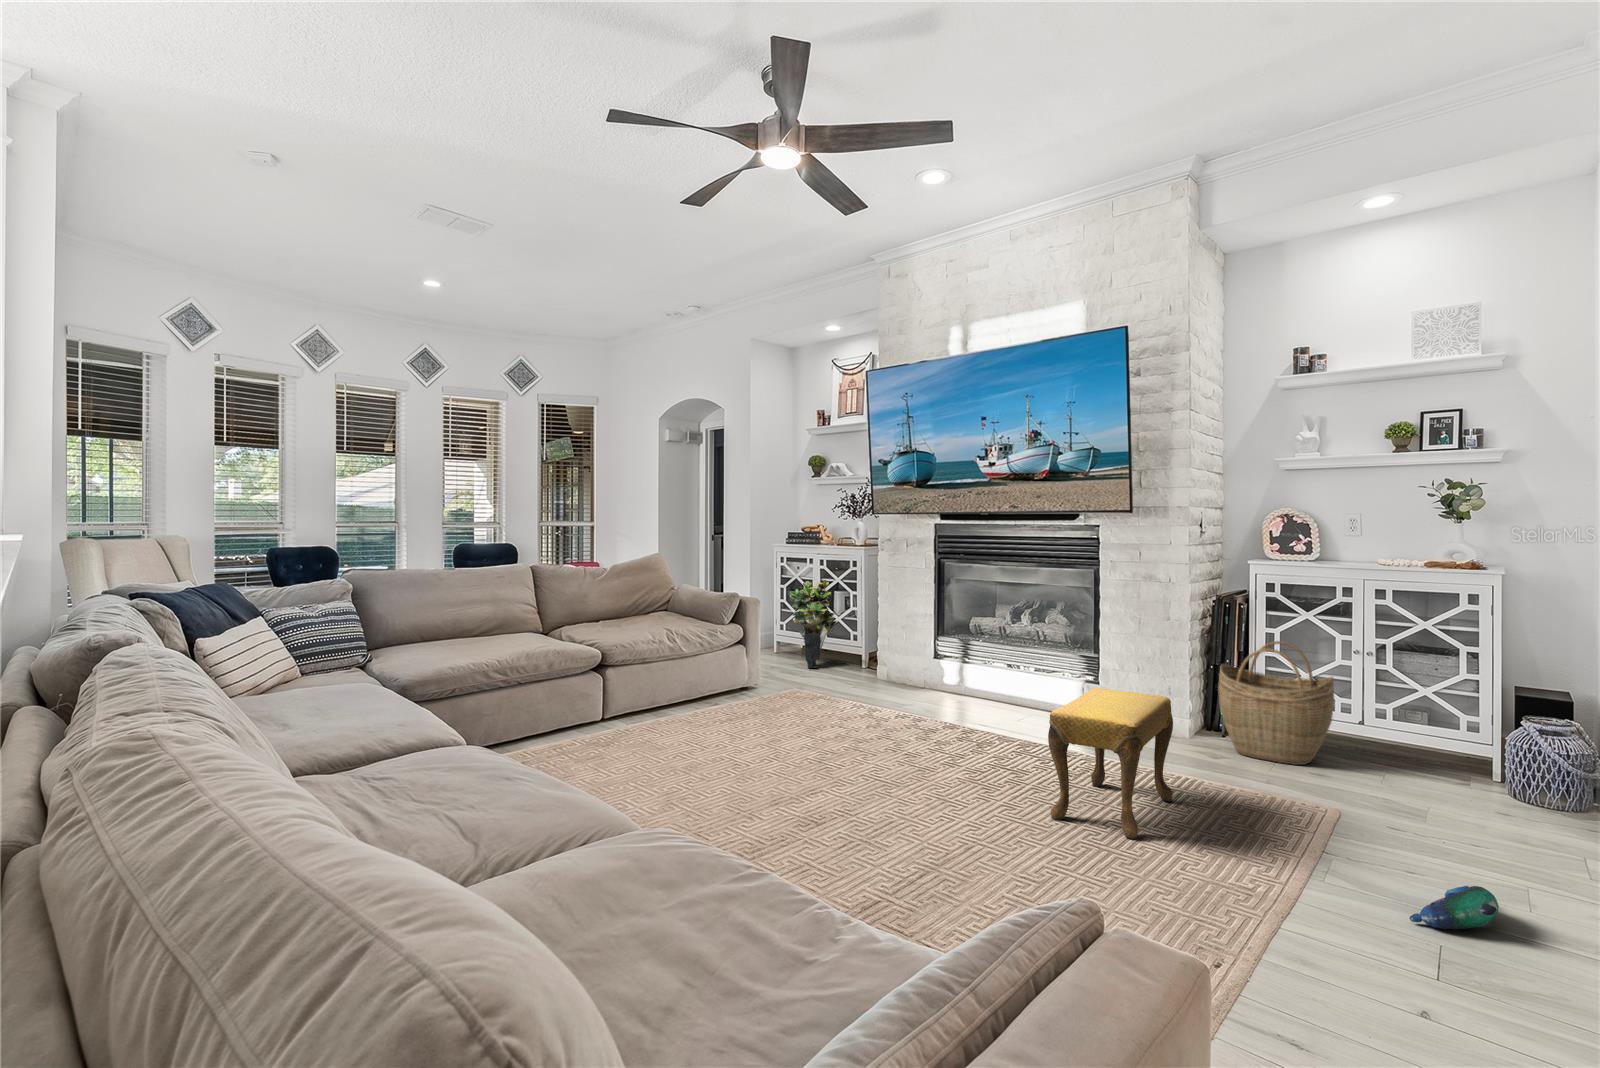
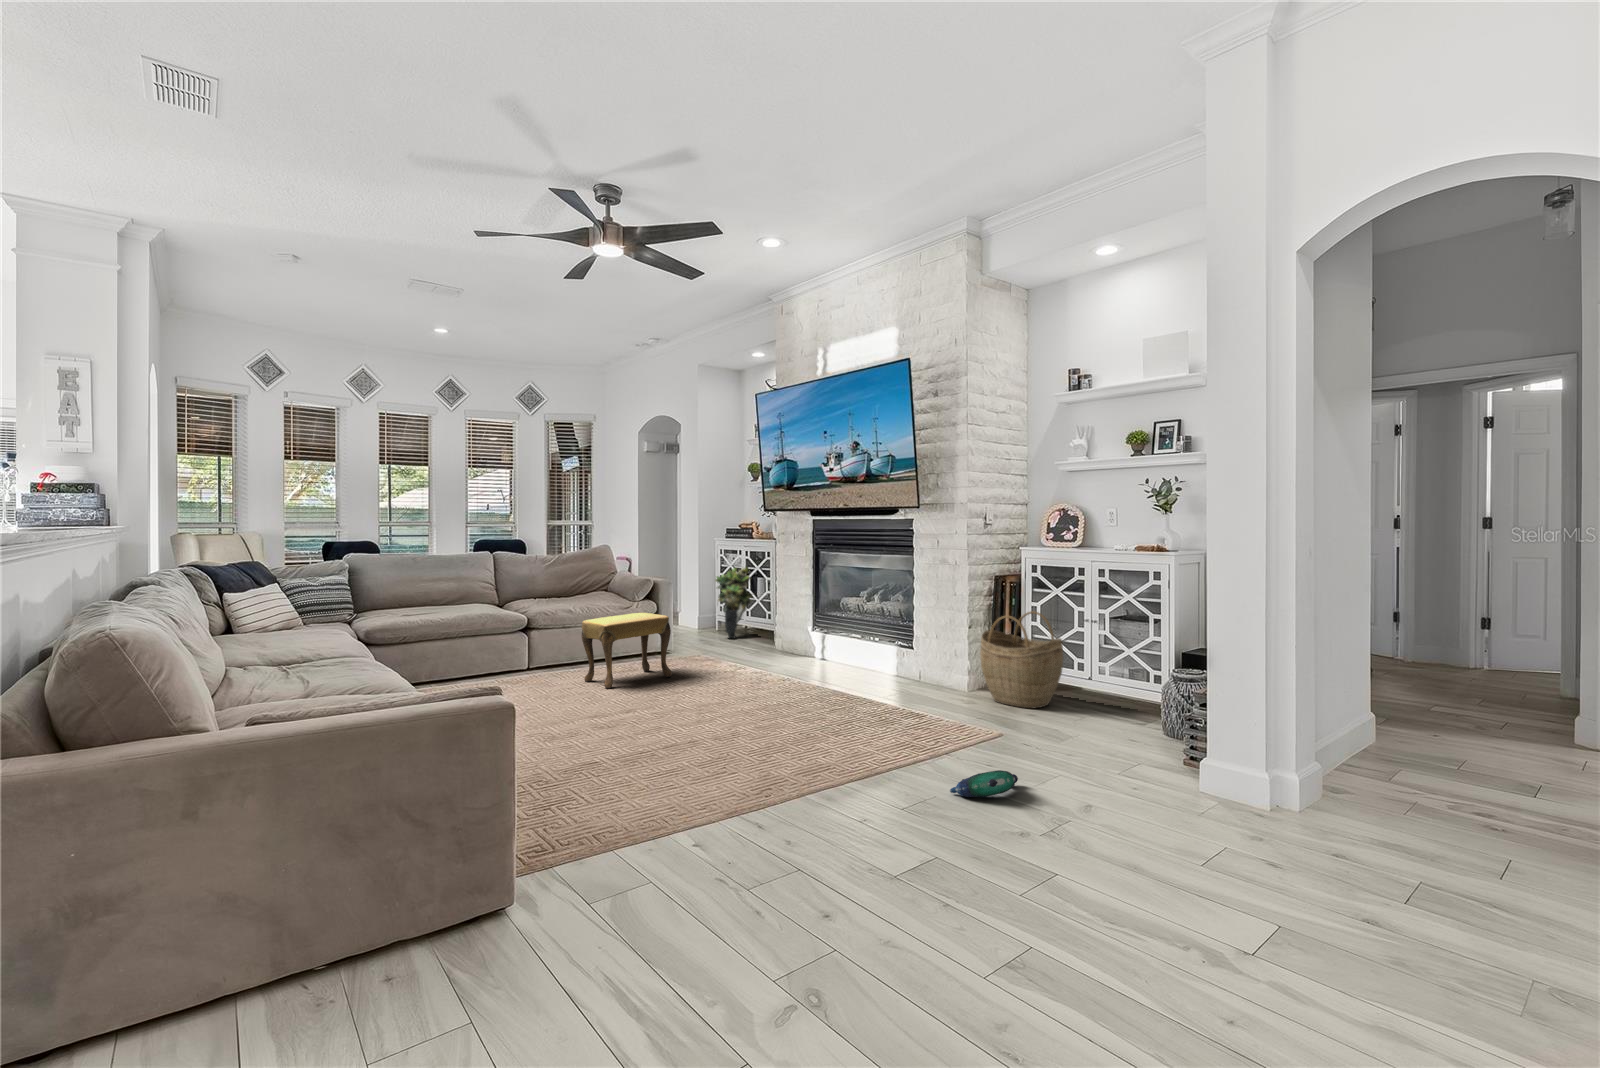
footstool: present [1048,688,1173,839] -> present [581,613,672,688]

